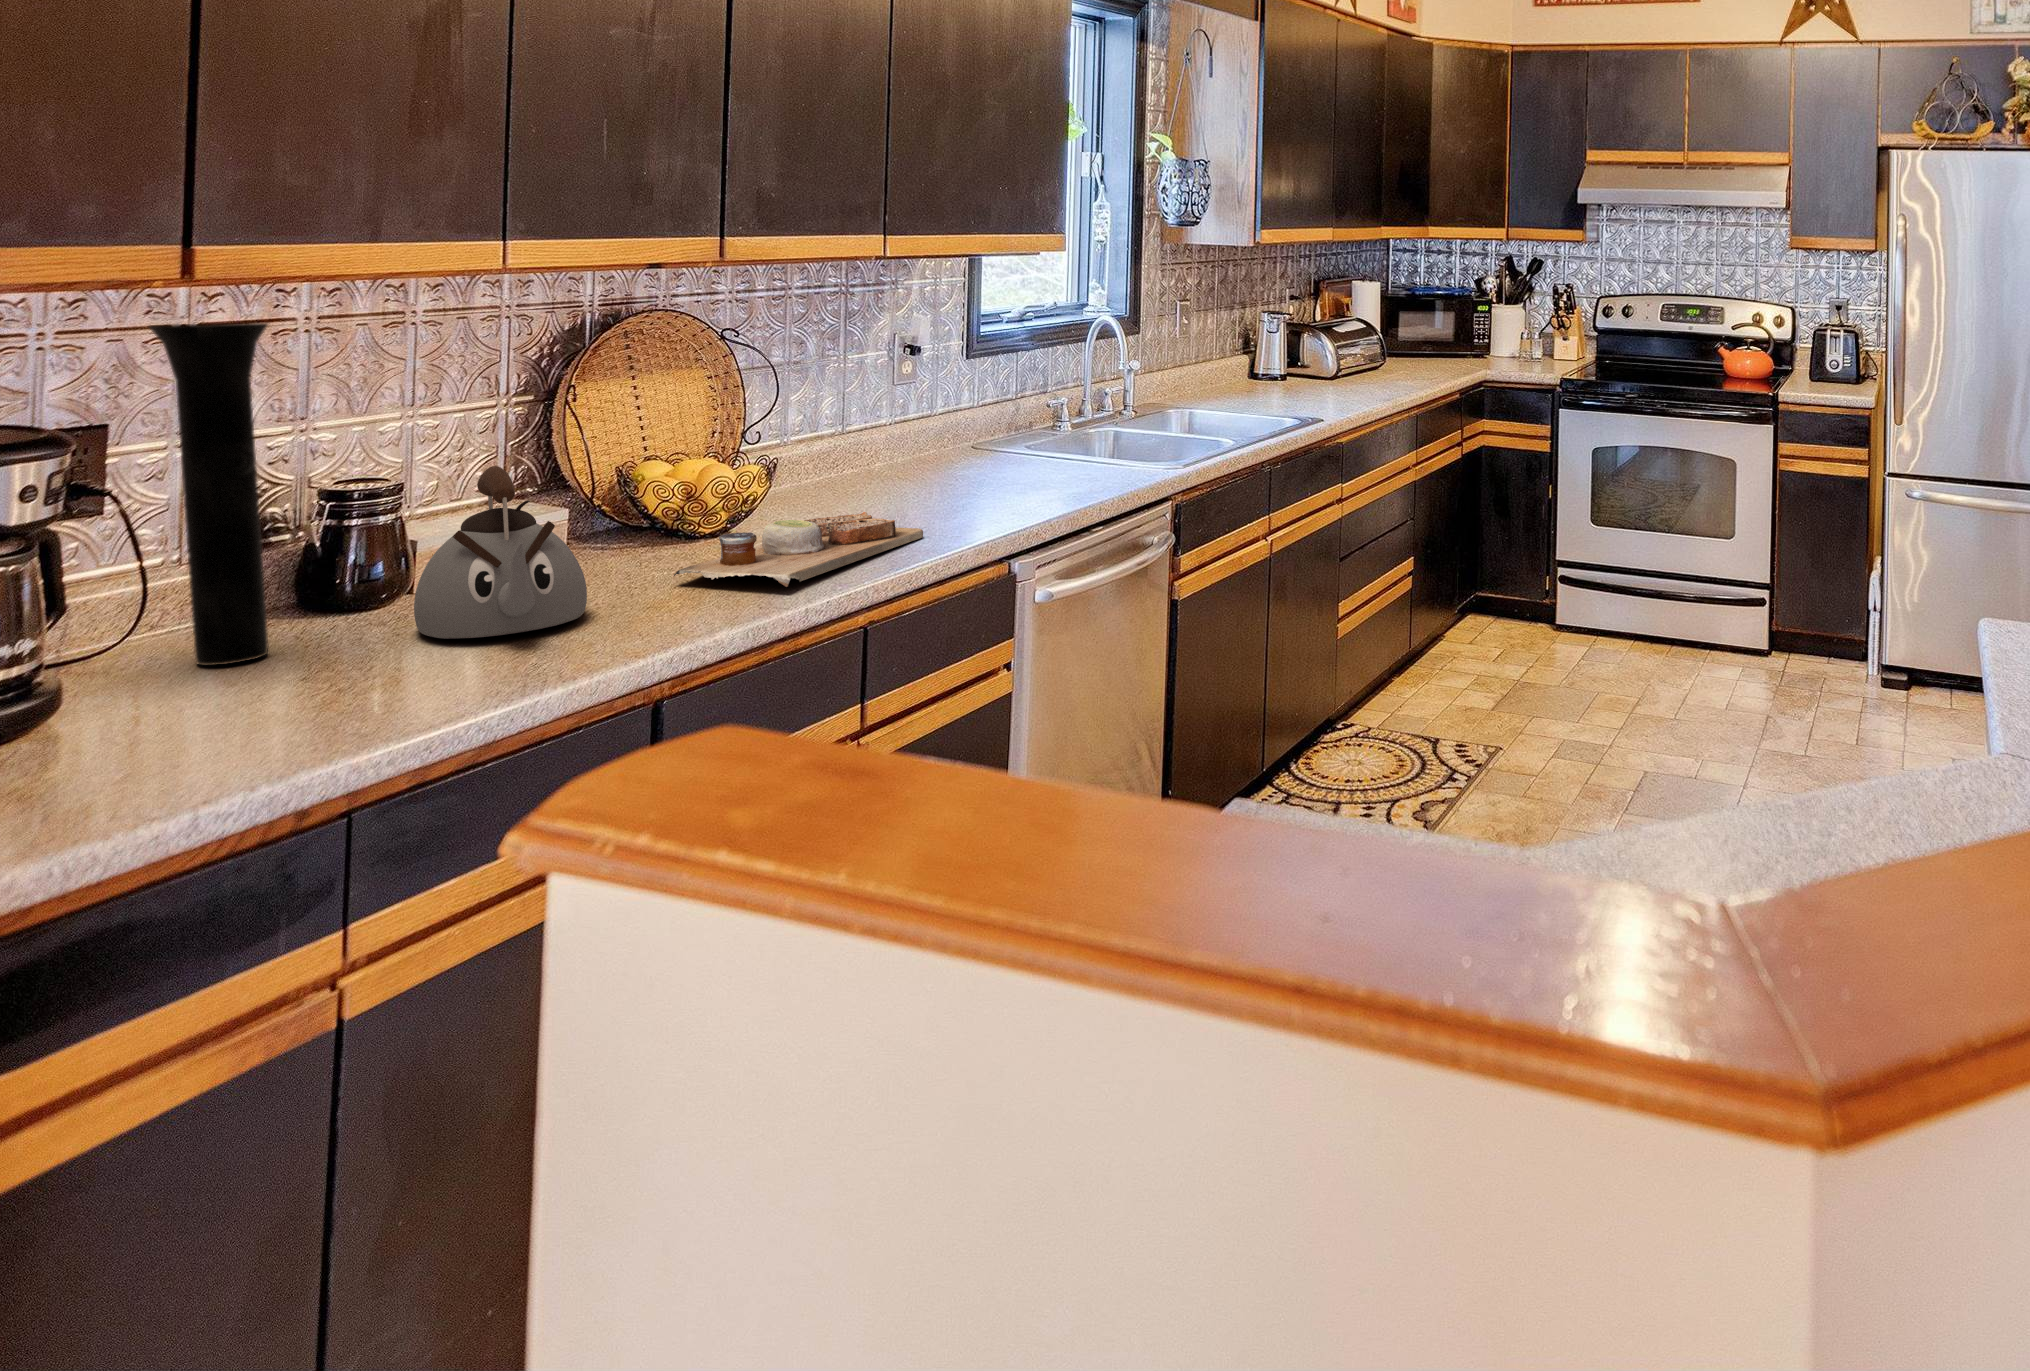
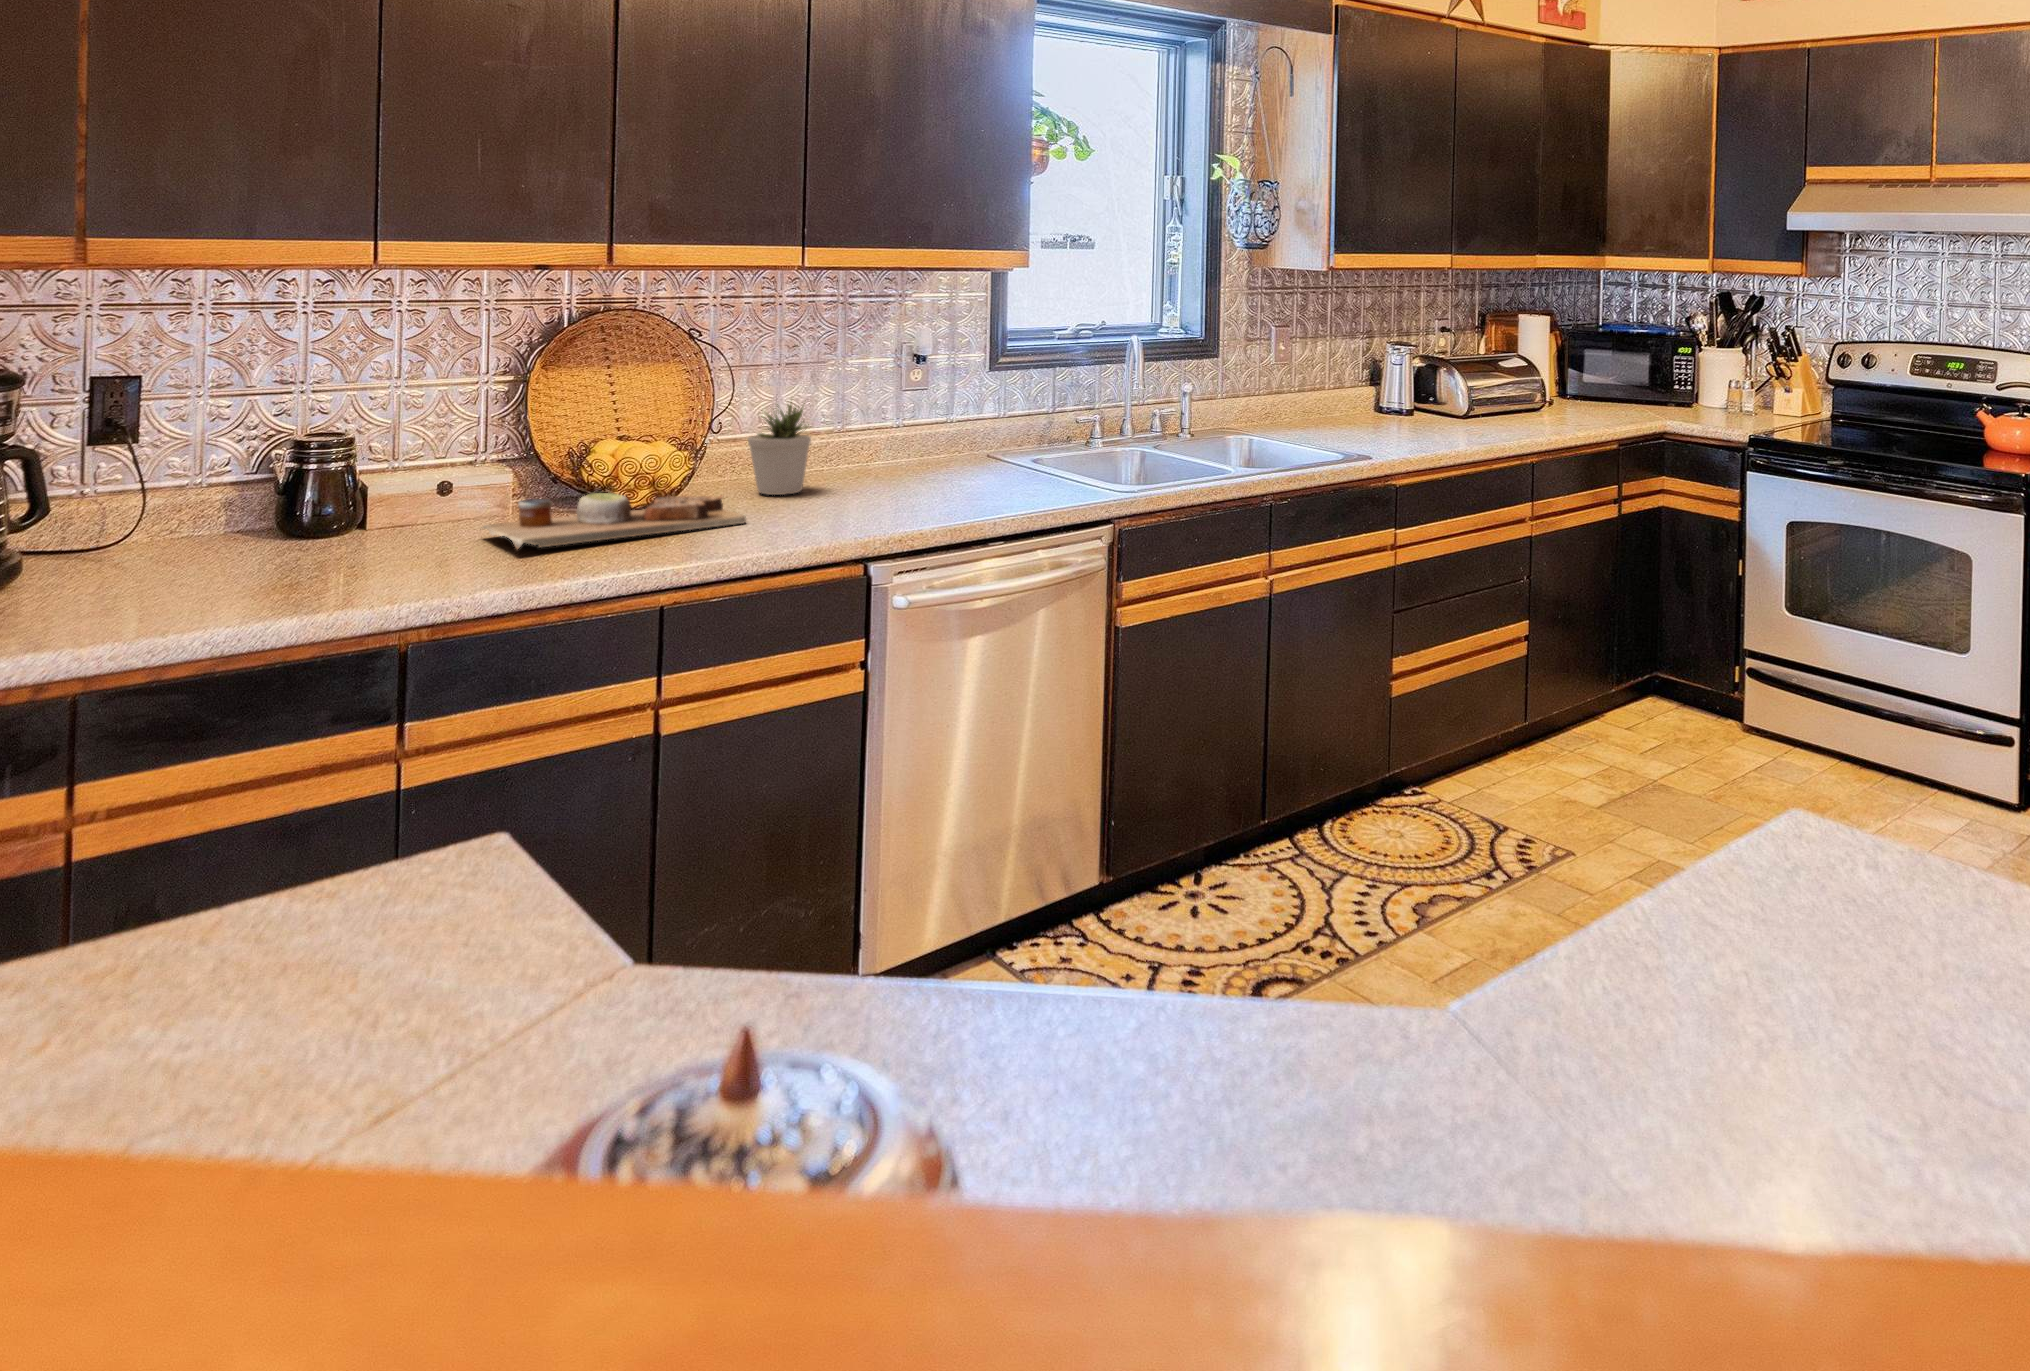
vase: present [149,322,269,666] -> none [66,294,160,553]
potted plant: none [825,401,901,510] -> present [747,402,811,495]
kettle: present [414,466,587,639] -> none [232,421,380,559]

